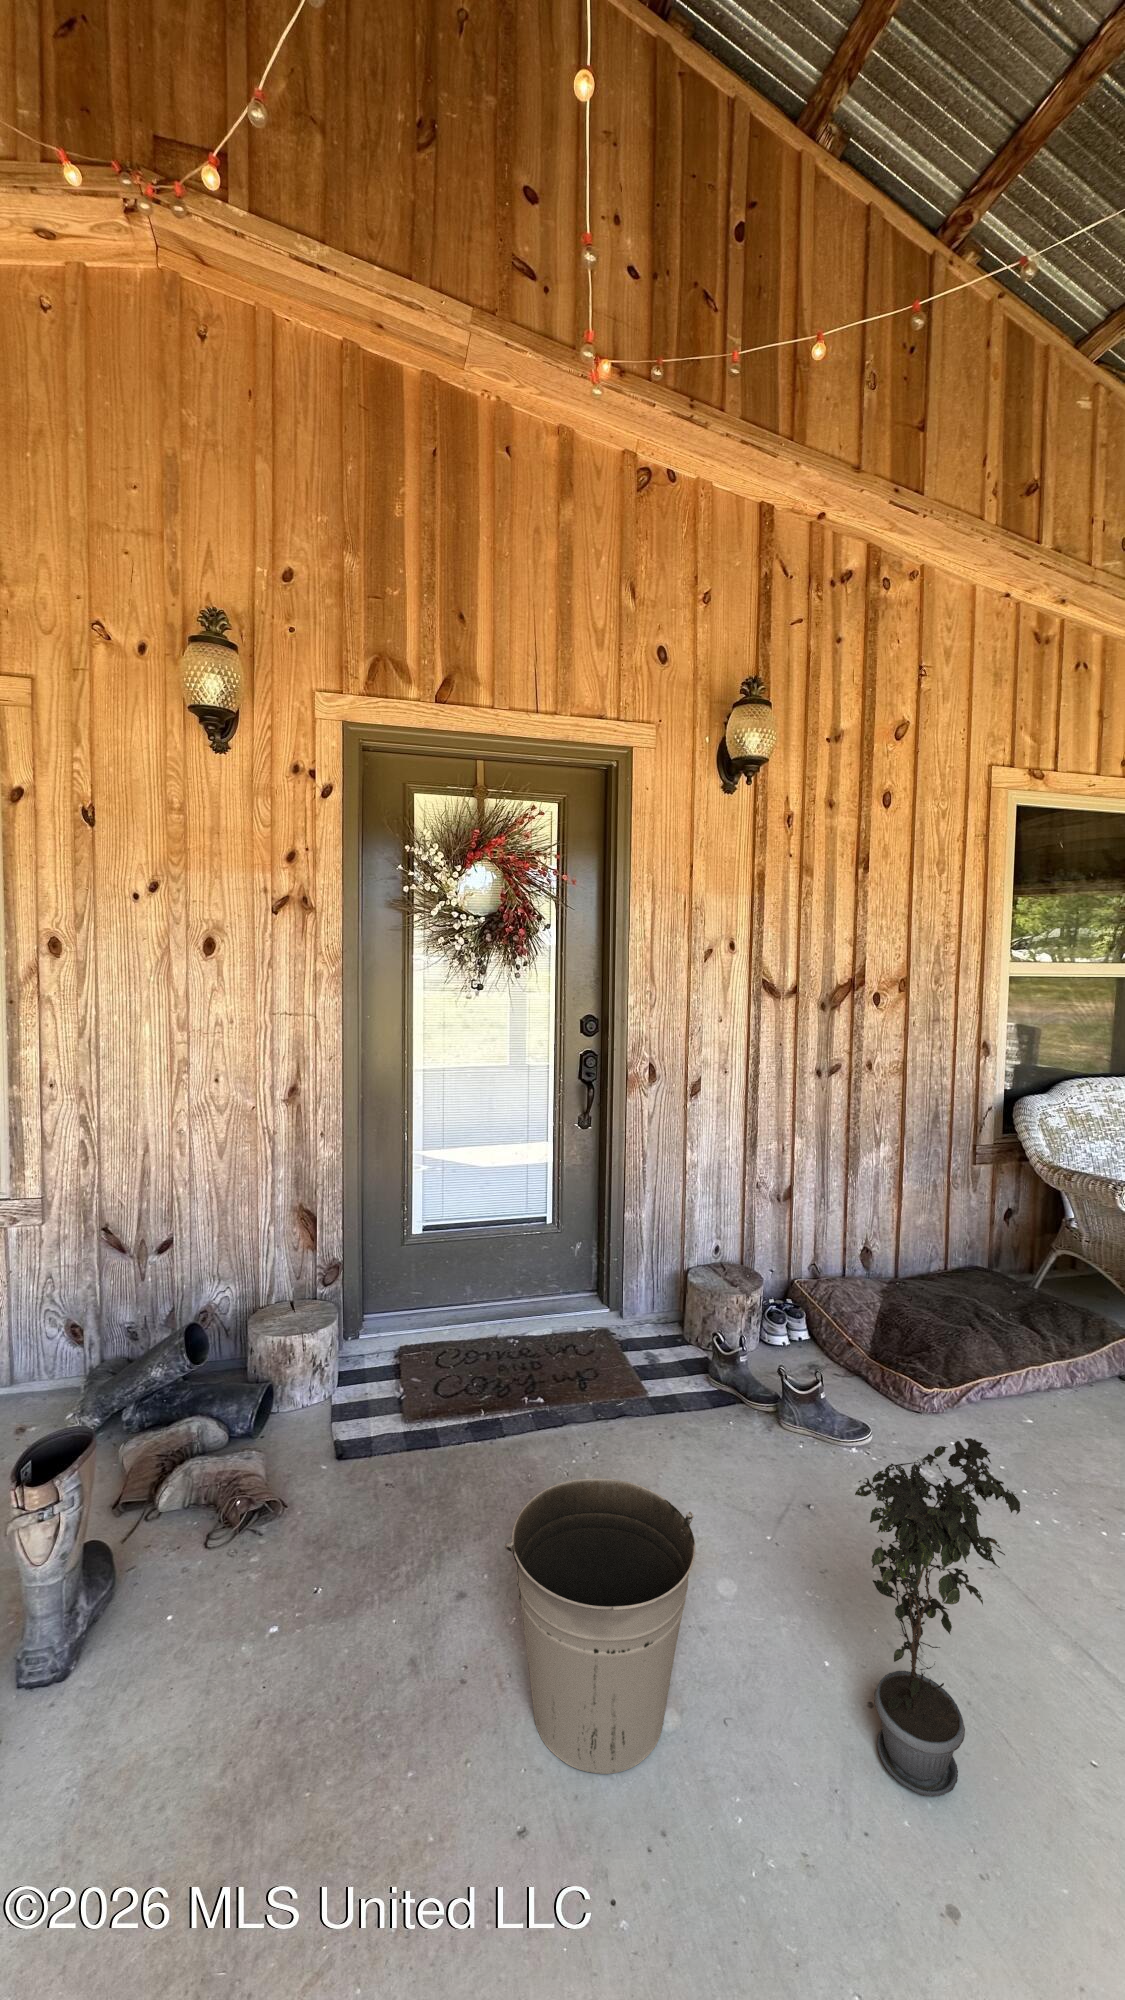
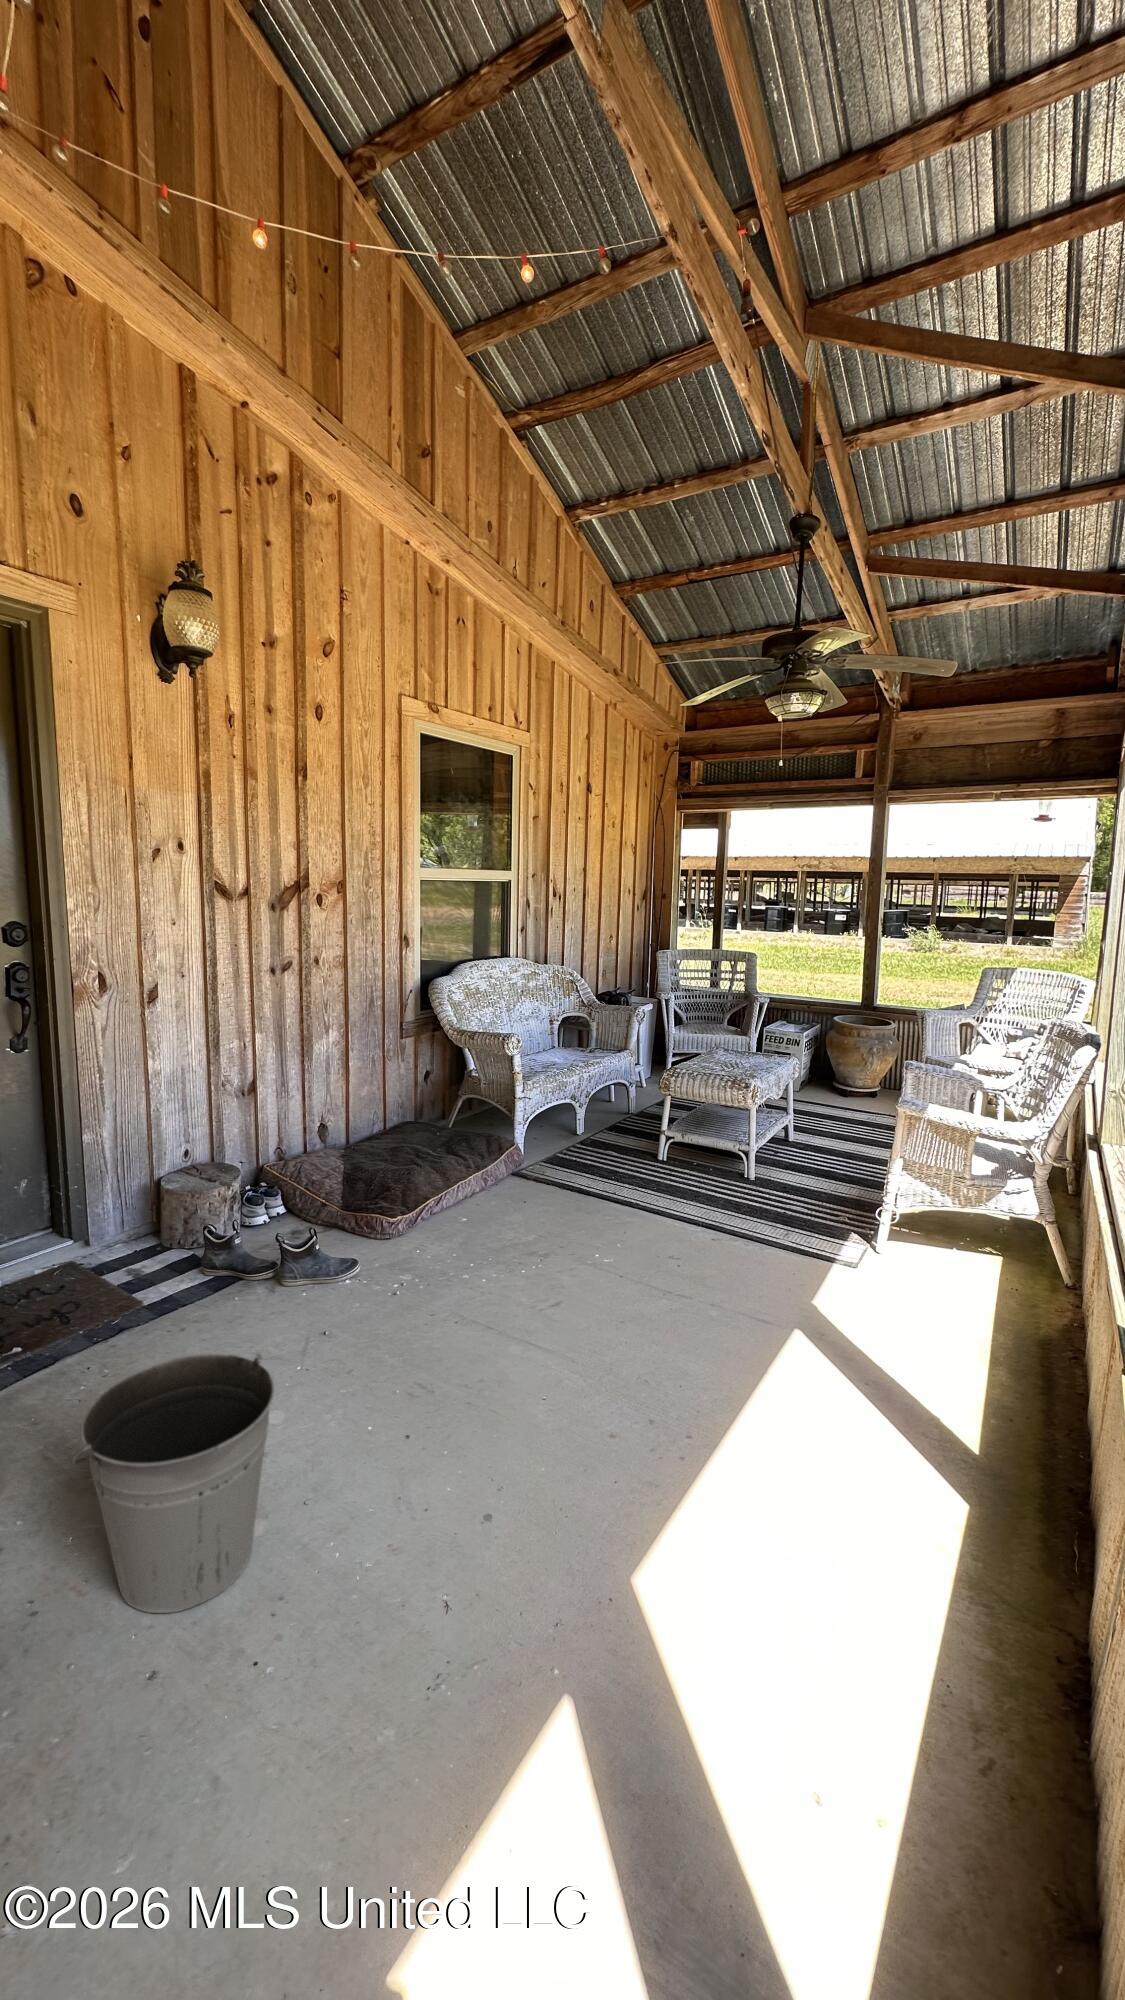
potted plant: present [855,1438,1020,1796] -> none [395,1213,510,1478]

